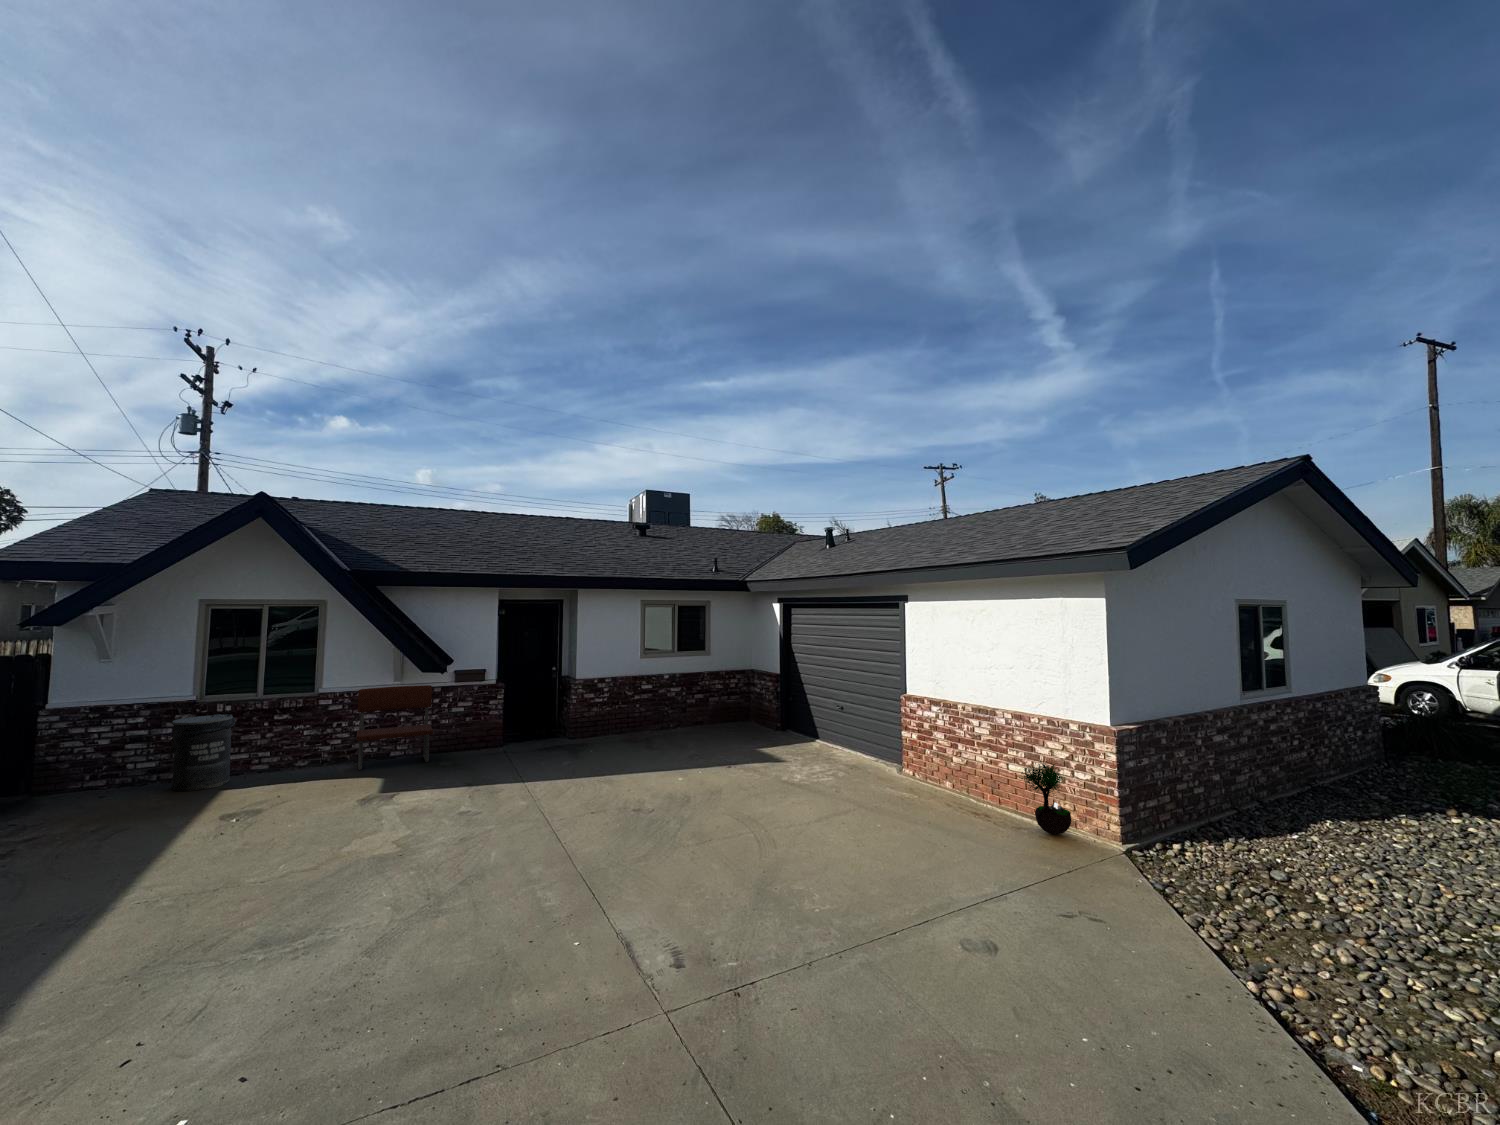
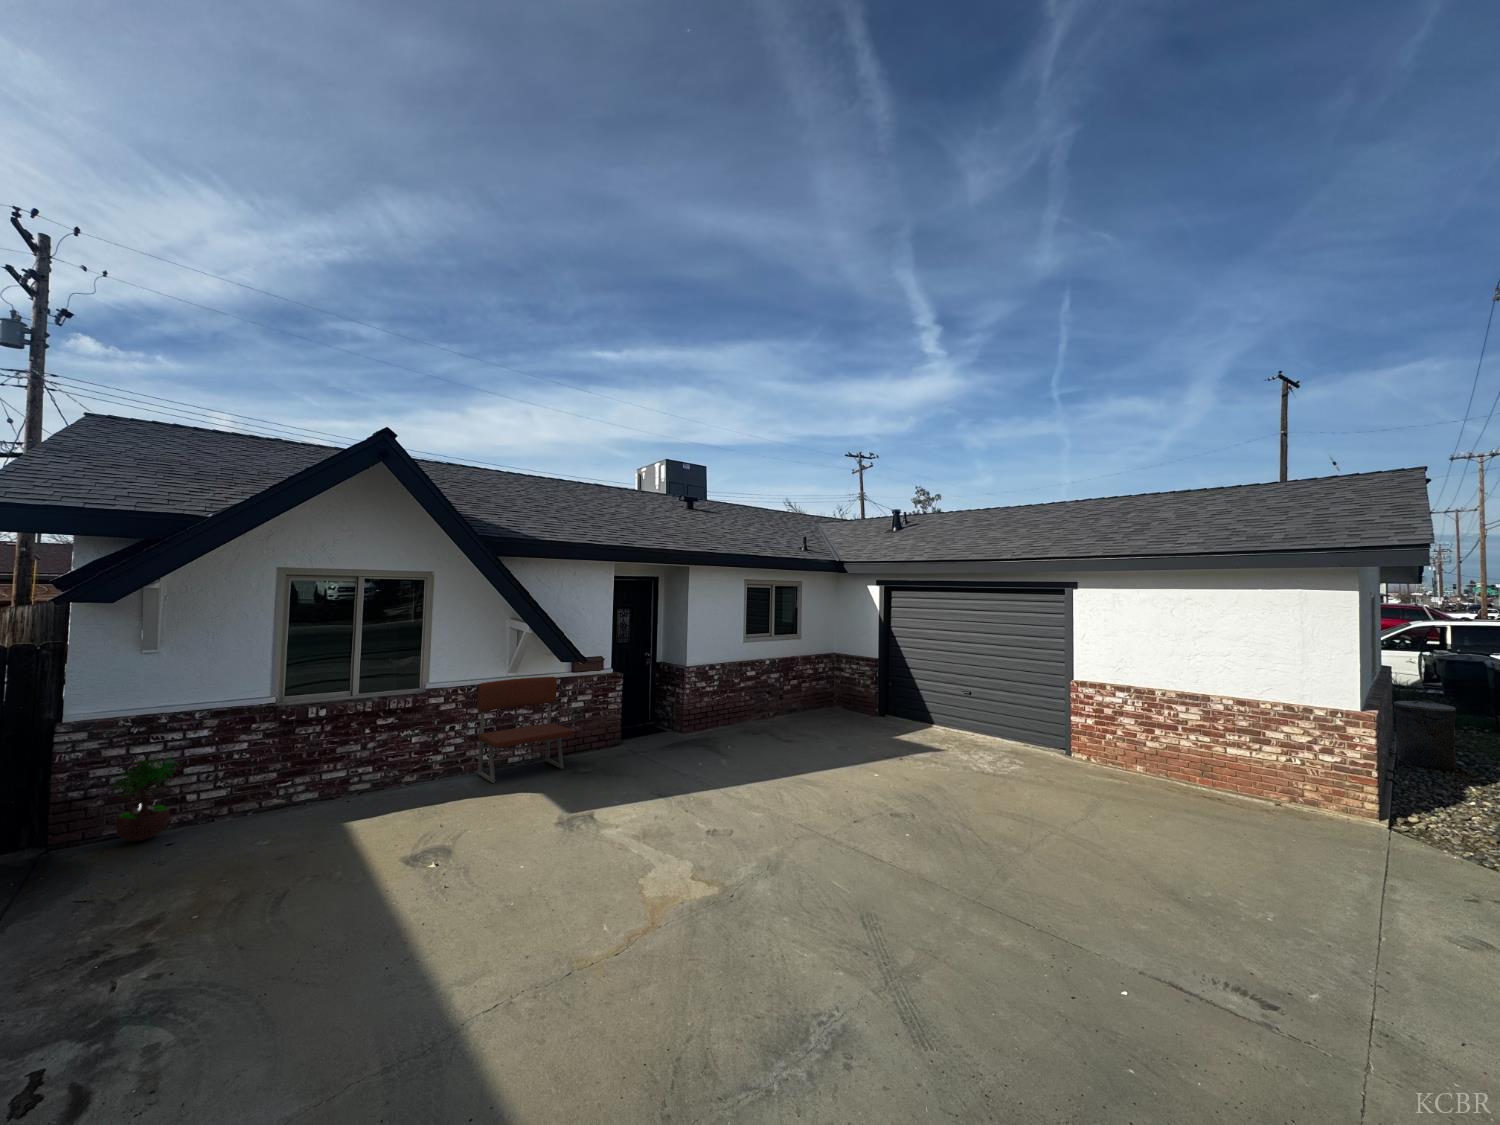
trash can: present [170,714,235,791] -> present [1393,700,1456,770]
potted tree: present [1019,761,1071,834] -> present [113,755,176,841]

